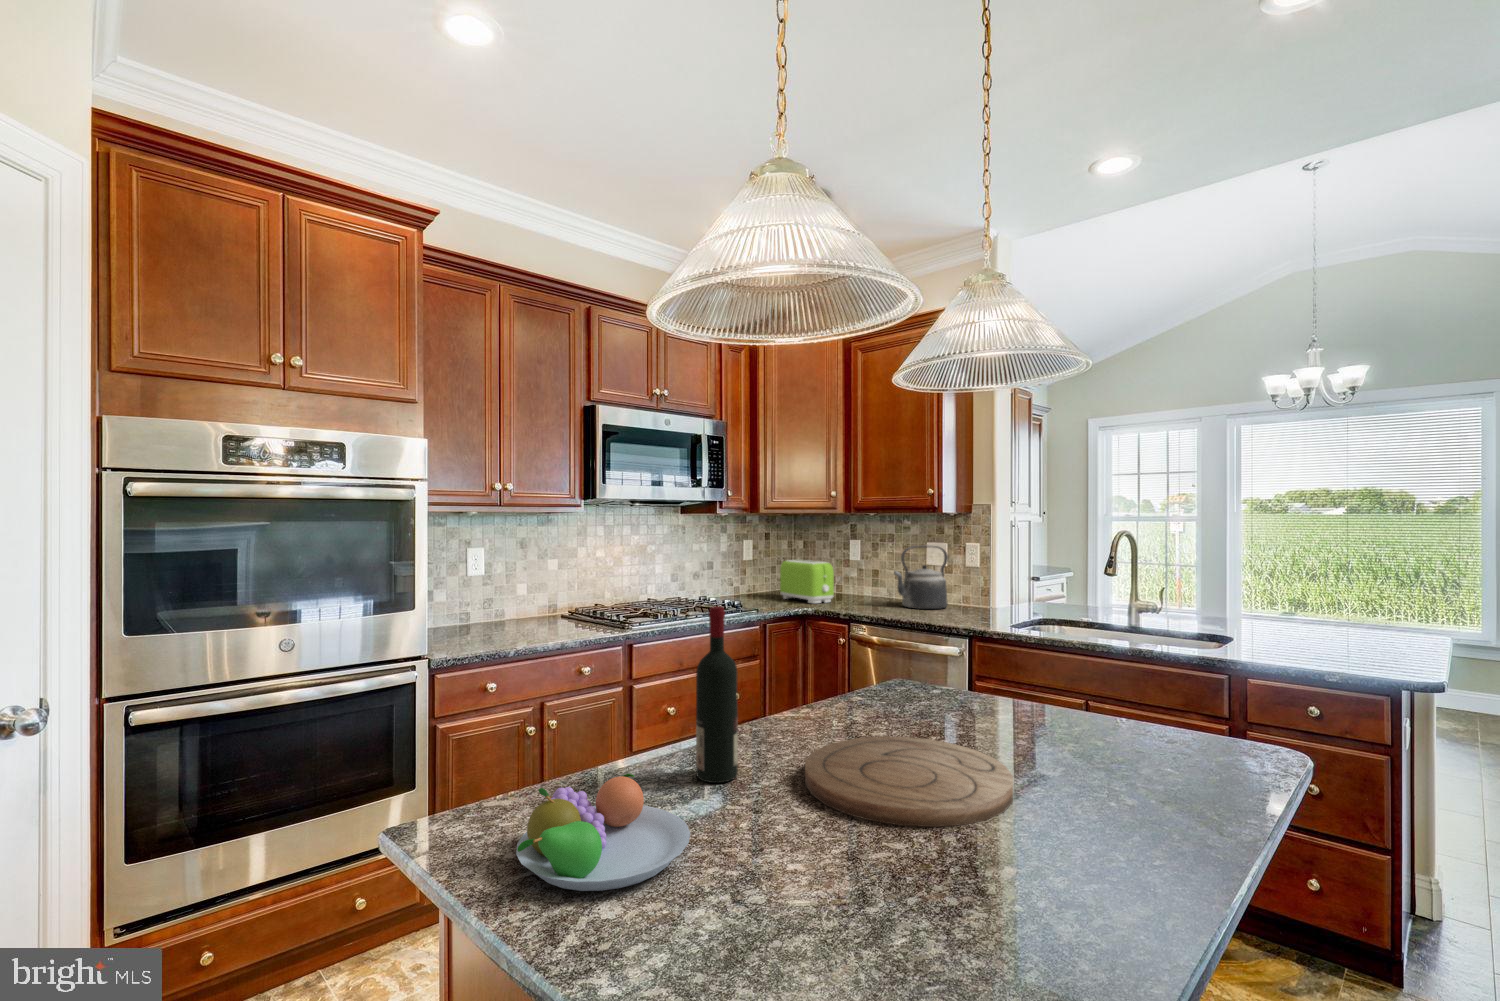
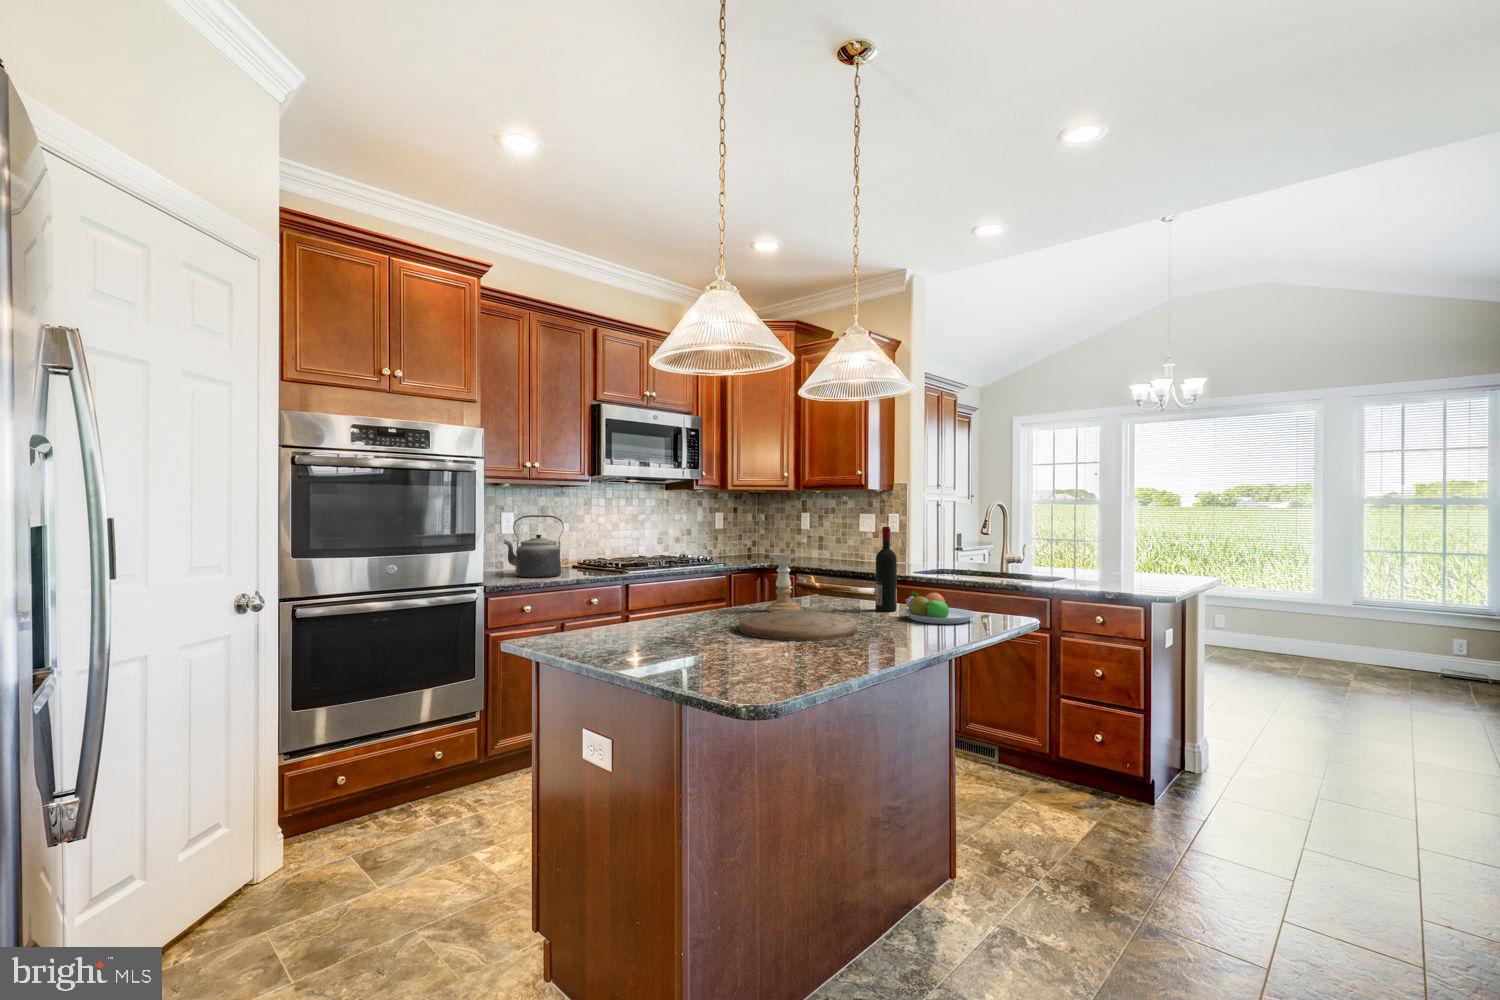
kettle: present [894,546,948,609] -> present [504,515,564,578]
toaster: present [780,560,834,603] -> none [745,527,786,560]
wine bottle: present [696,606,738,783] -> present [876,527,897,611]
candle holder: none [835,628,889,726] -> present [766,553,801,612]
fruit bowl: present [516,774,690,891] -> present [904,592,976,624]

